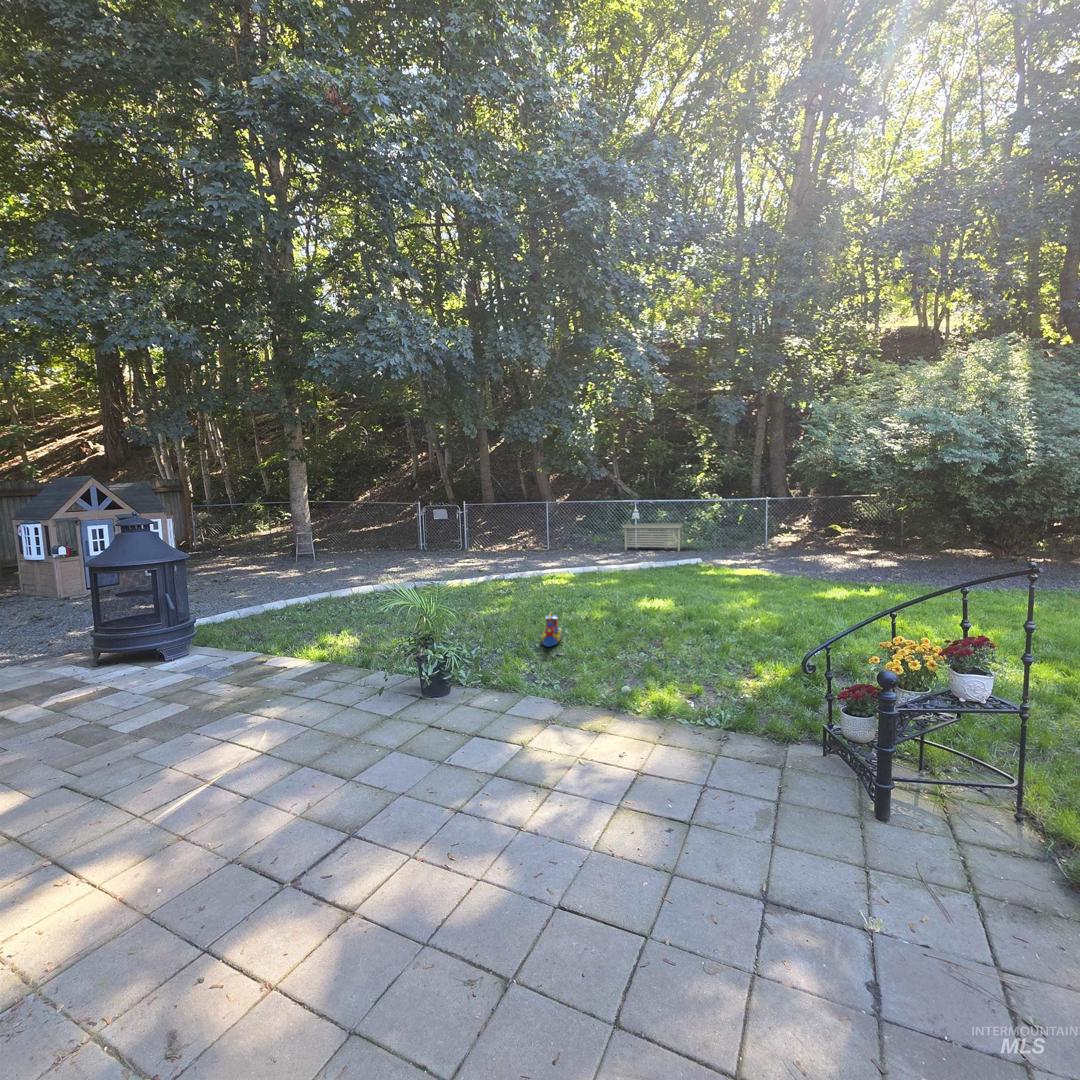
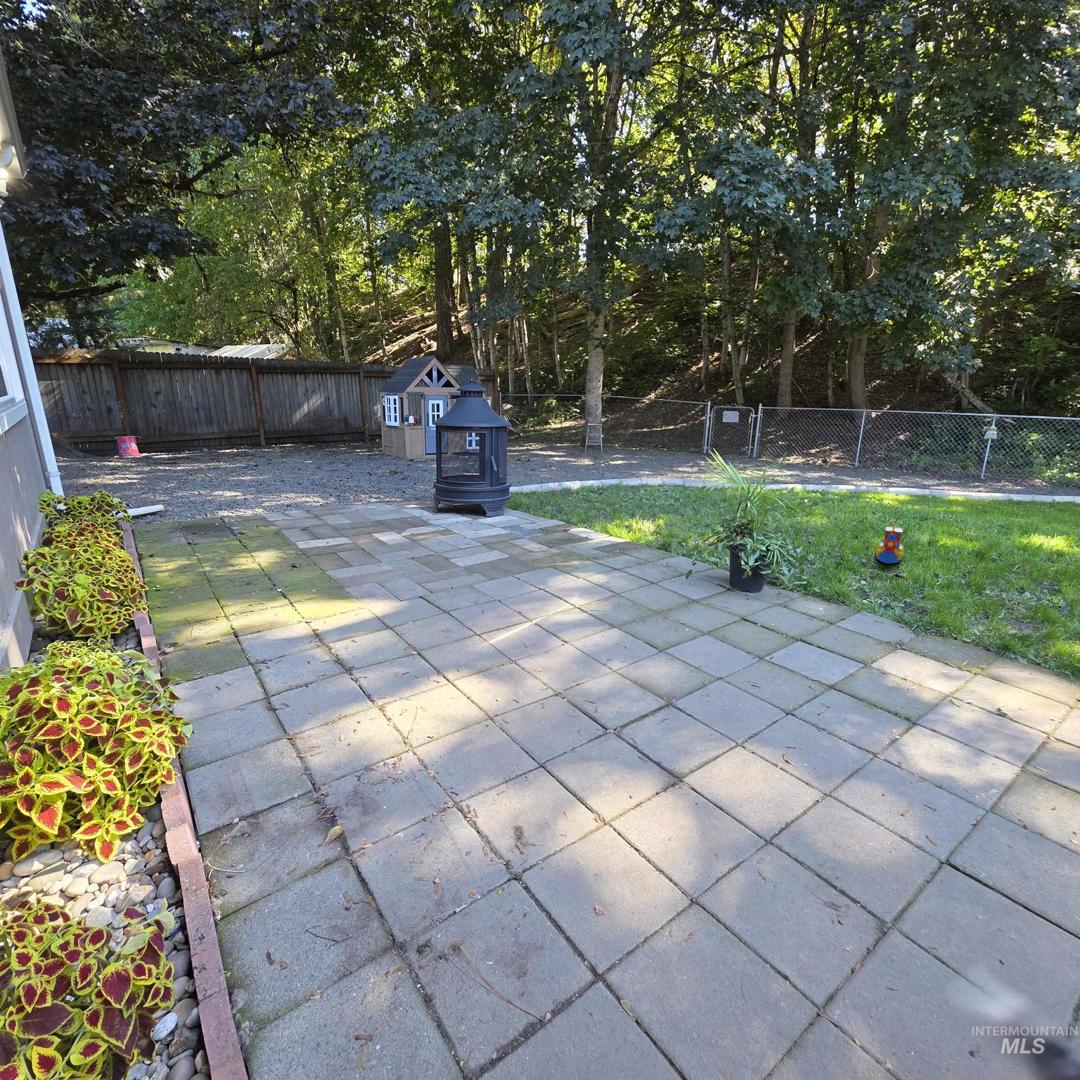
storage bench: present [622,523,684,551] -> none [966,443,1070,485]

